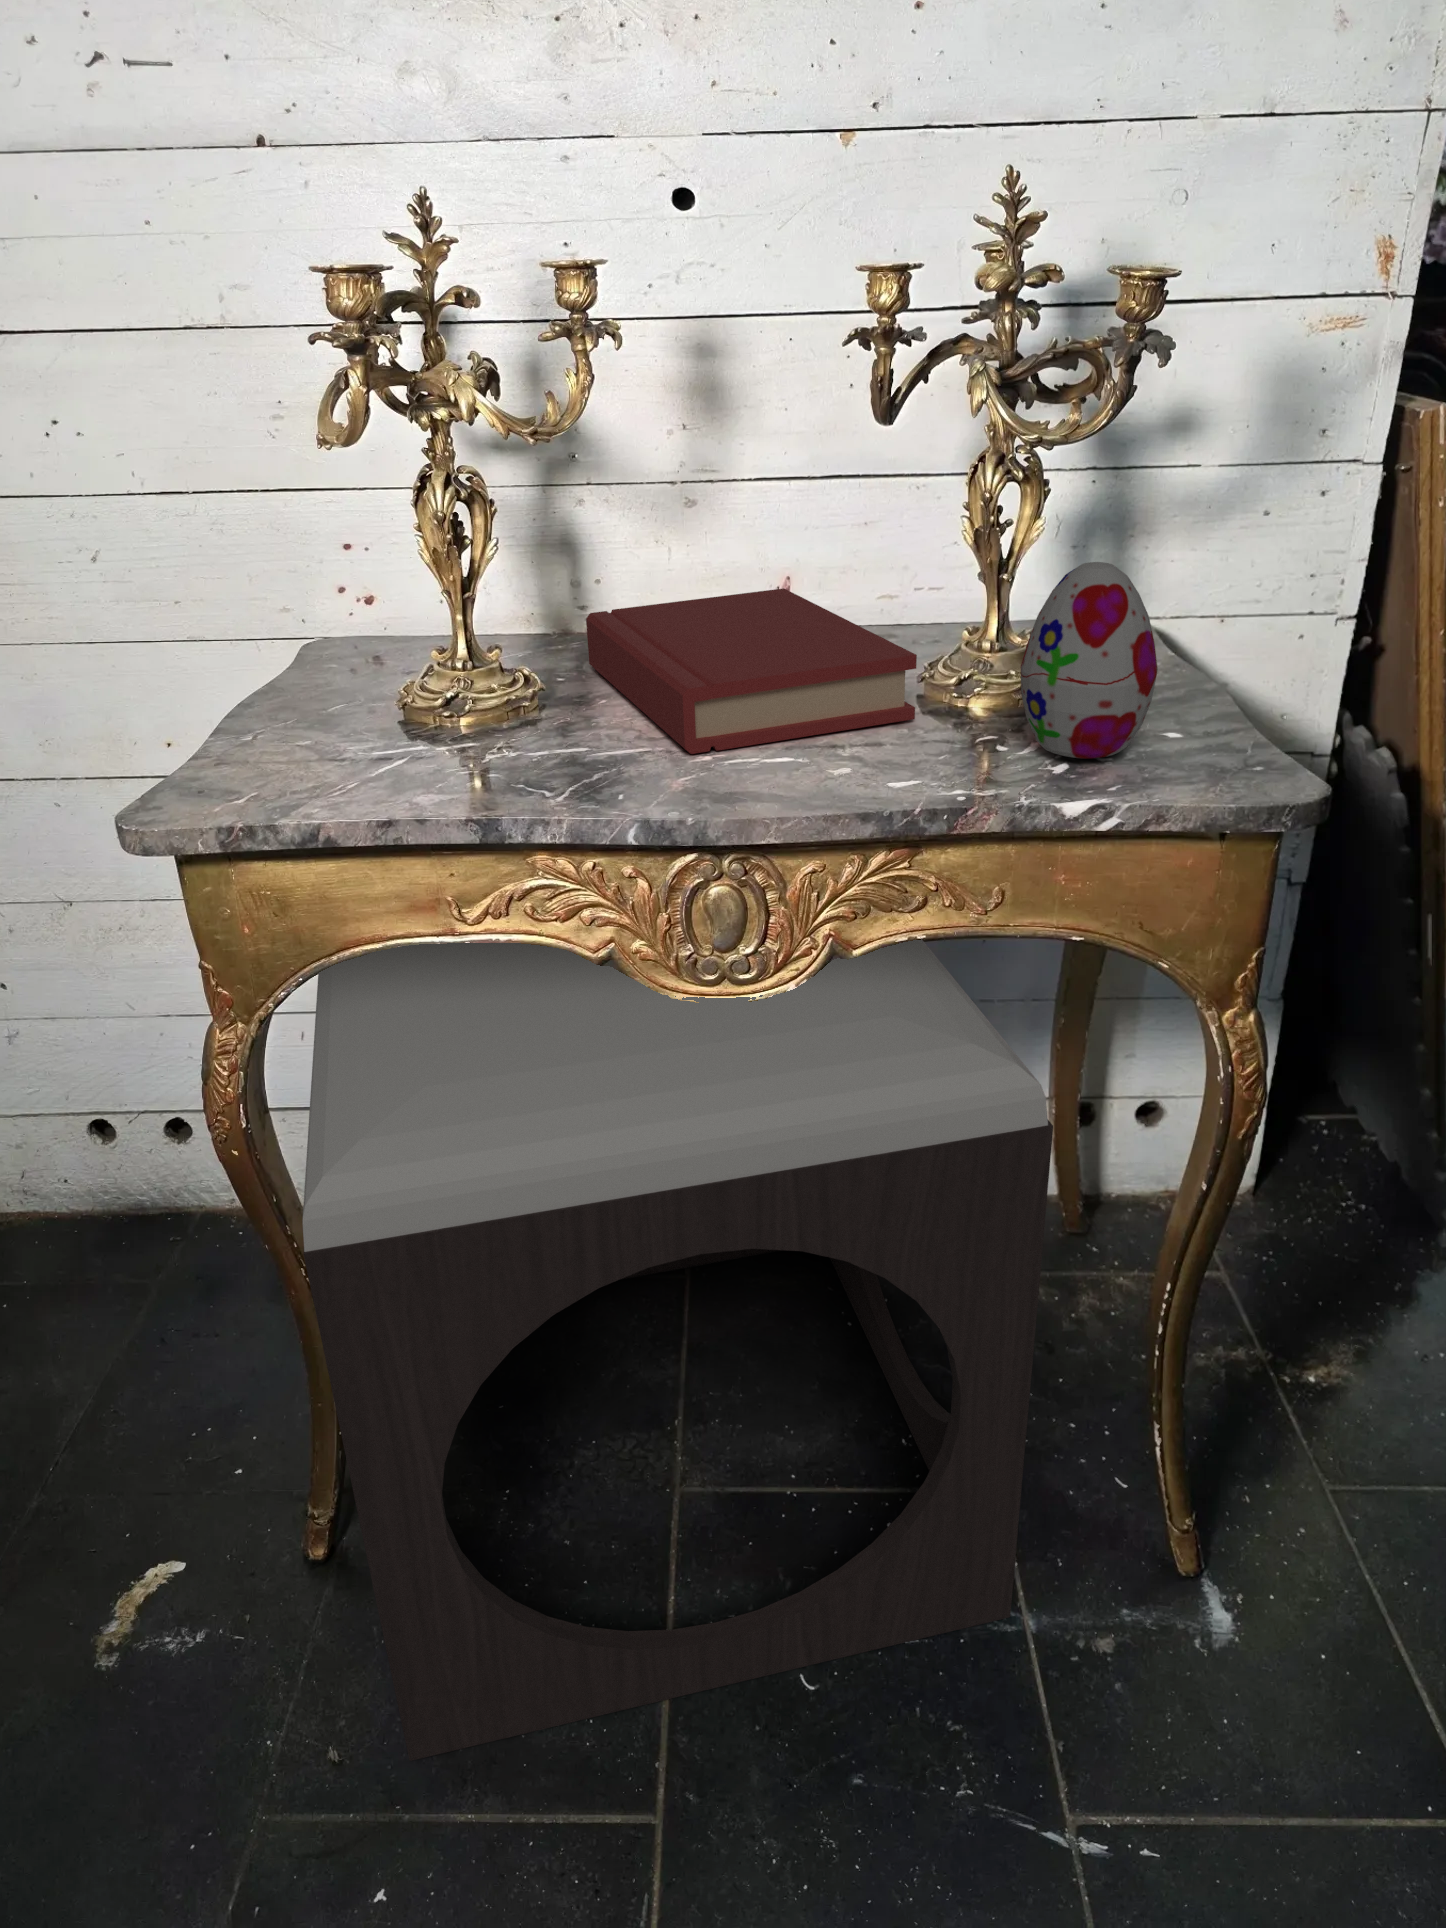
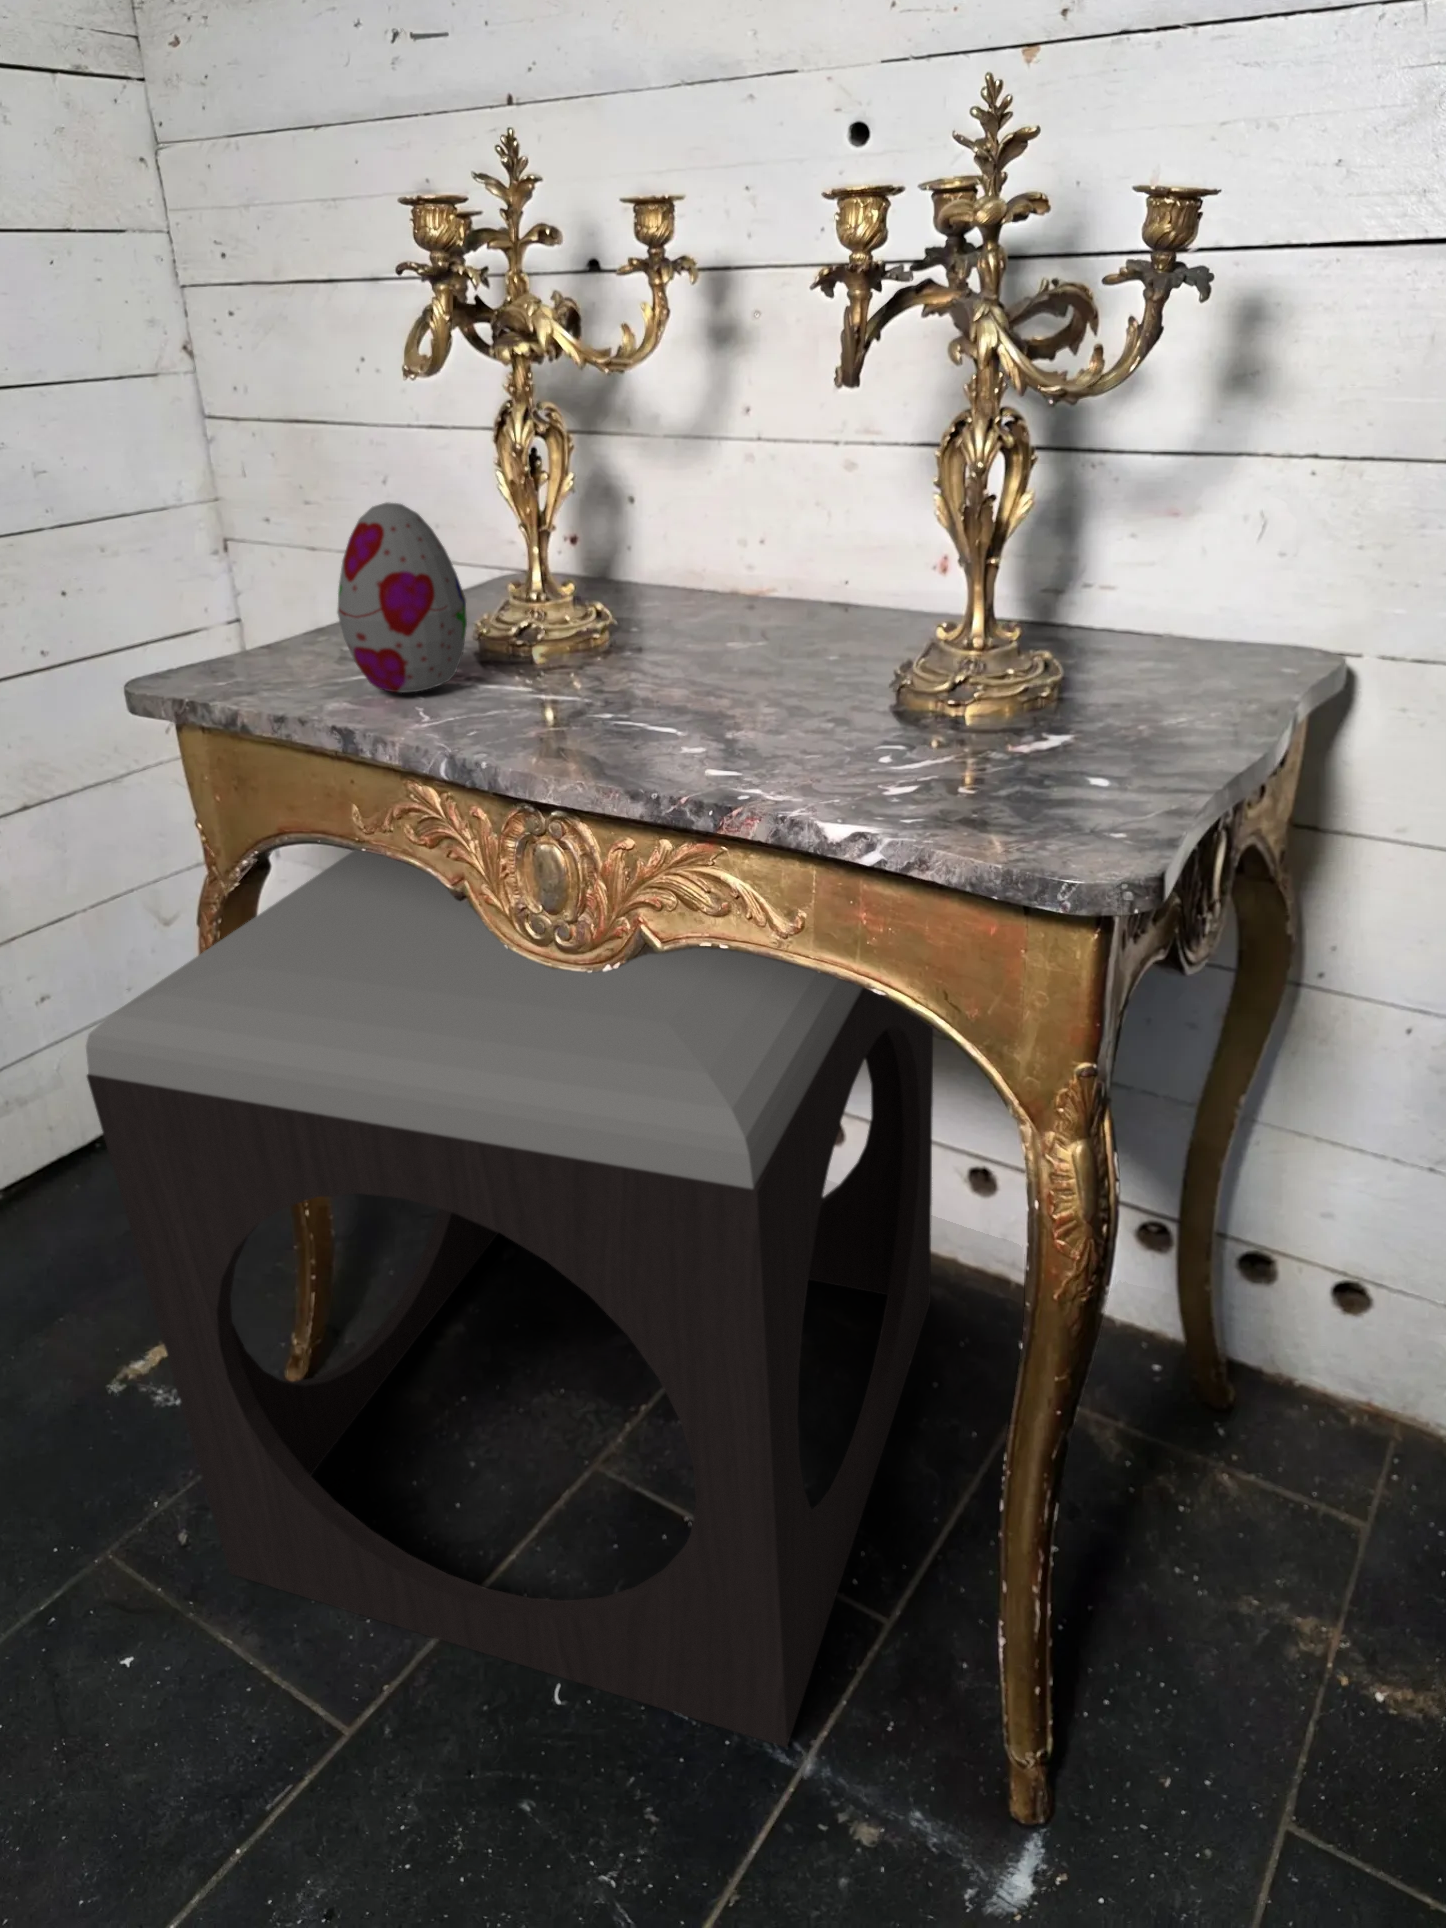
decorative egg: present [1021,562,1158,758] -> present [337,503,467,692]
hardback book: present [586,588,917,754] -> none [576,560,889,712]

